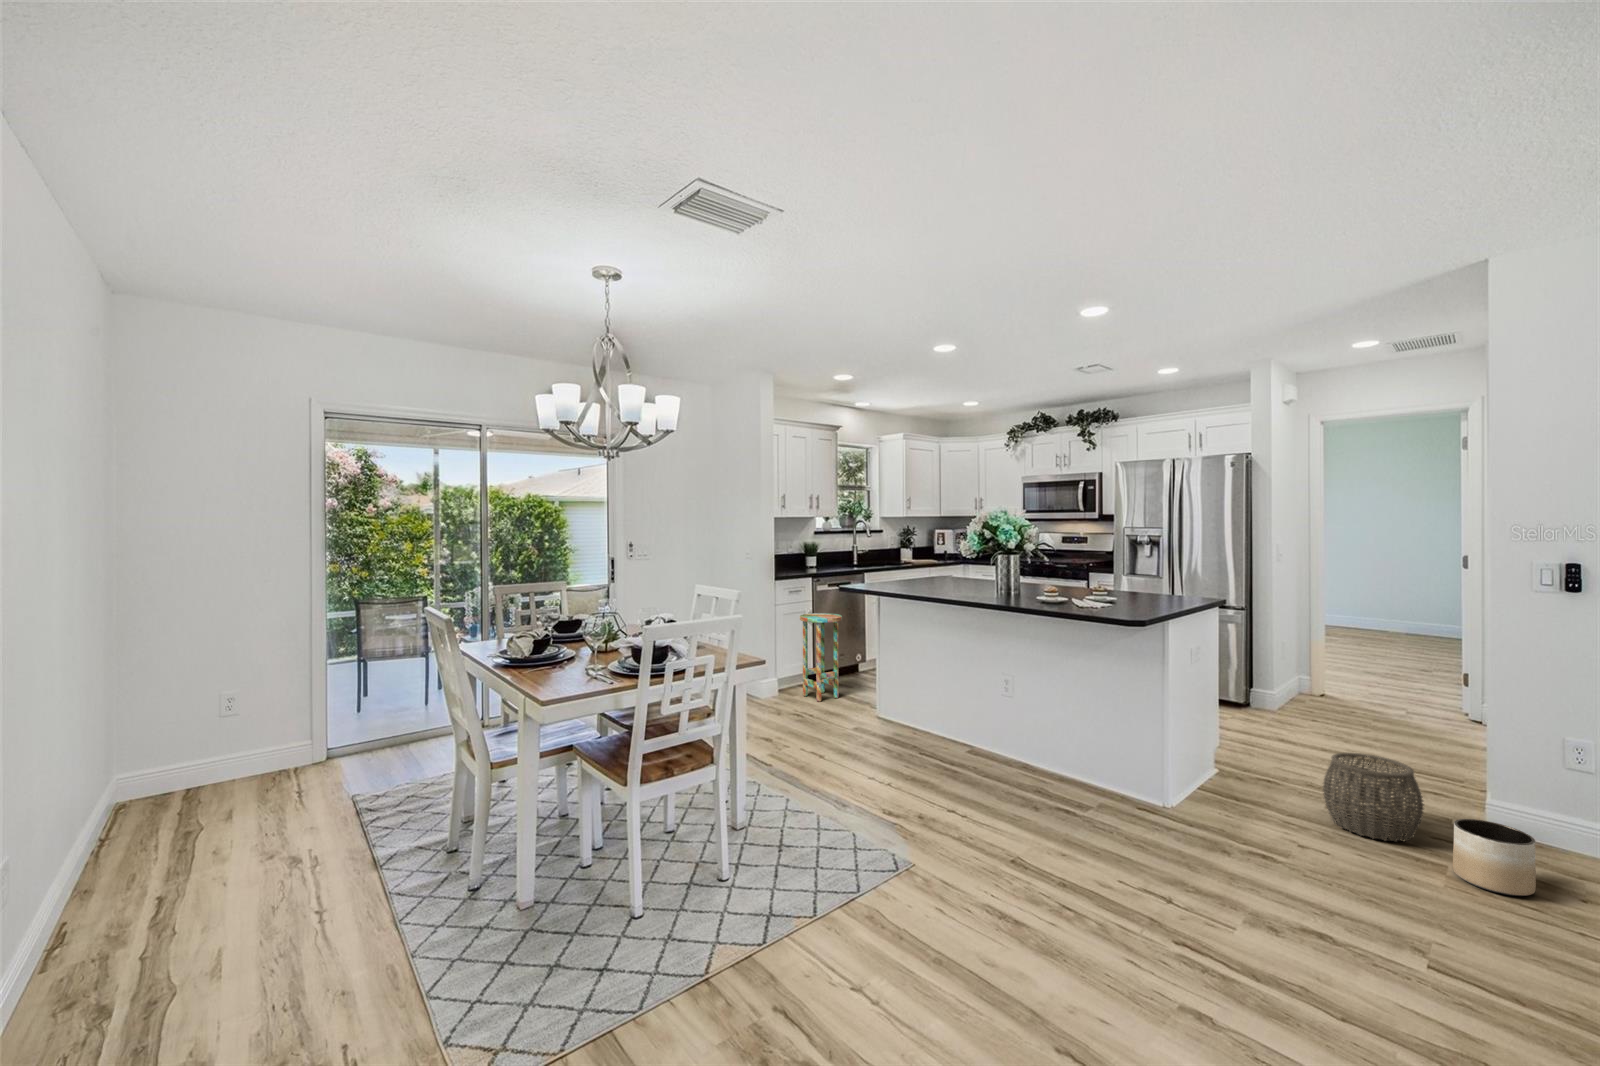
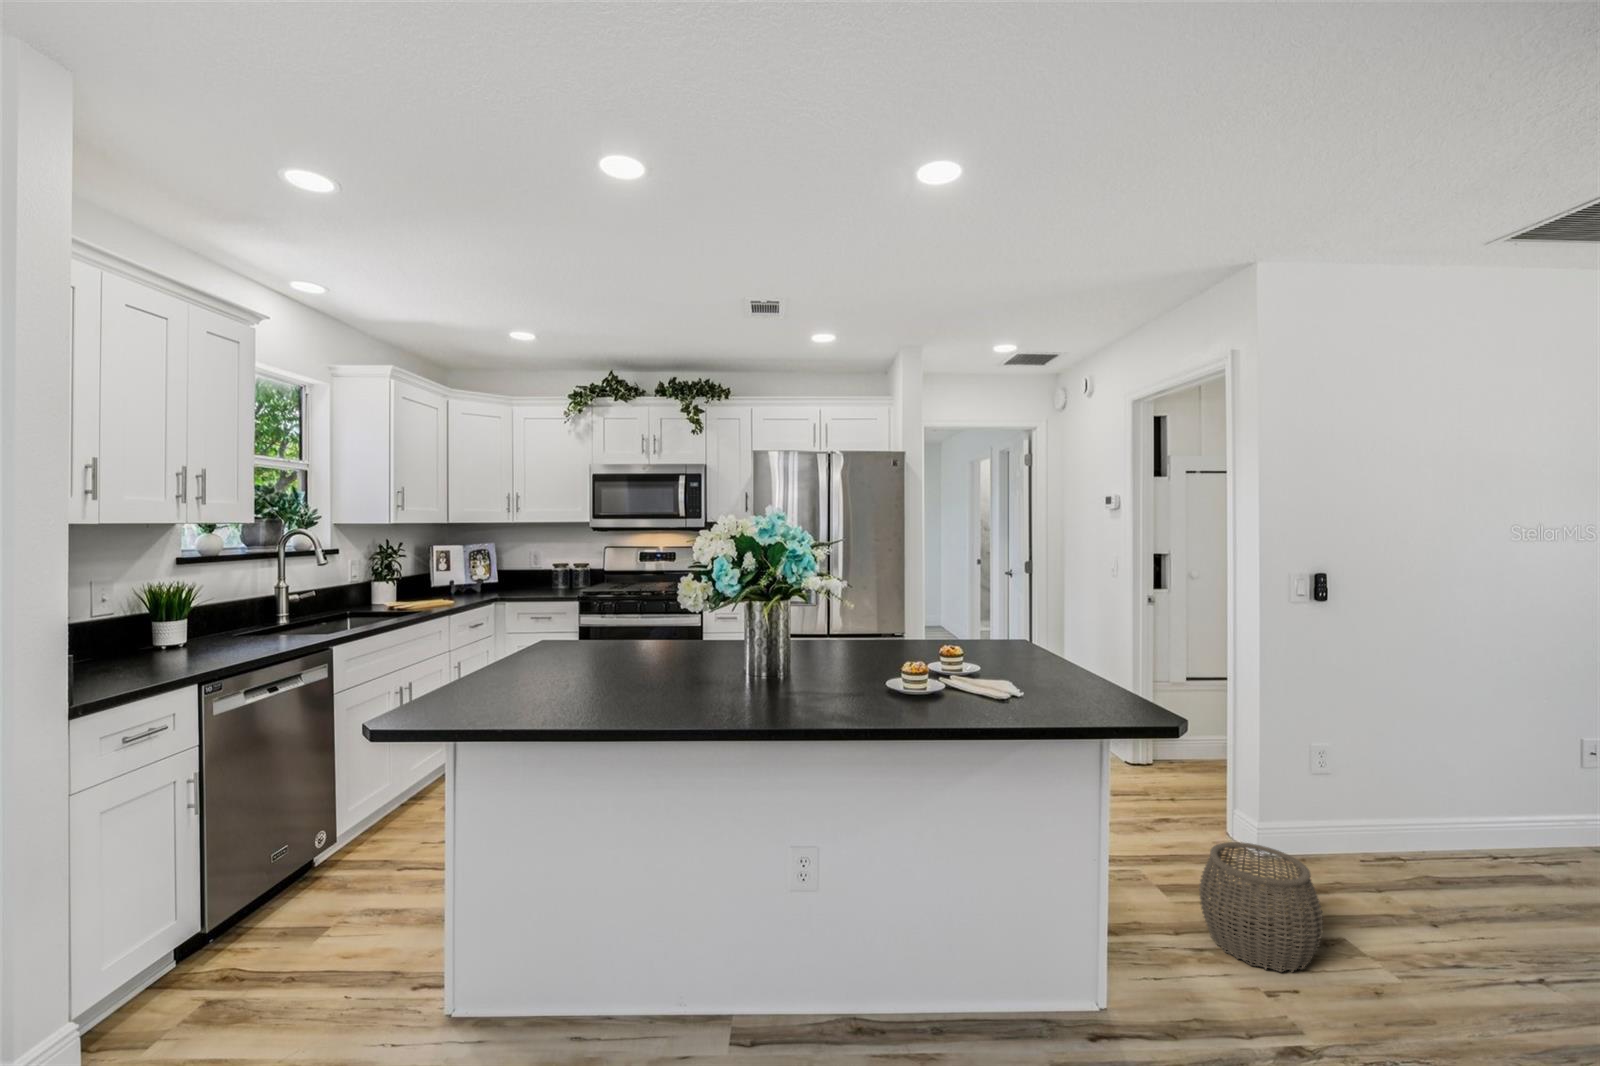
side table: present [800,613,842,702] -> none [160,764,300,1014]
planter: present [1453,819,1536,896] -> none [1390,913,1489,1020]

